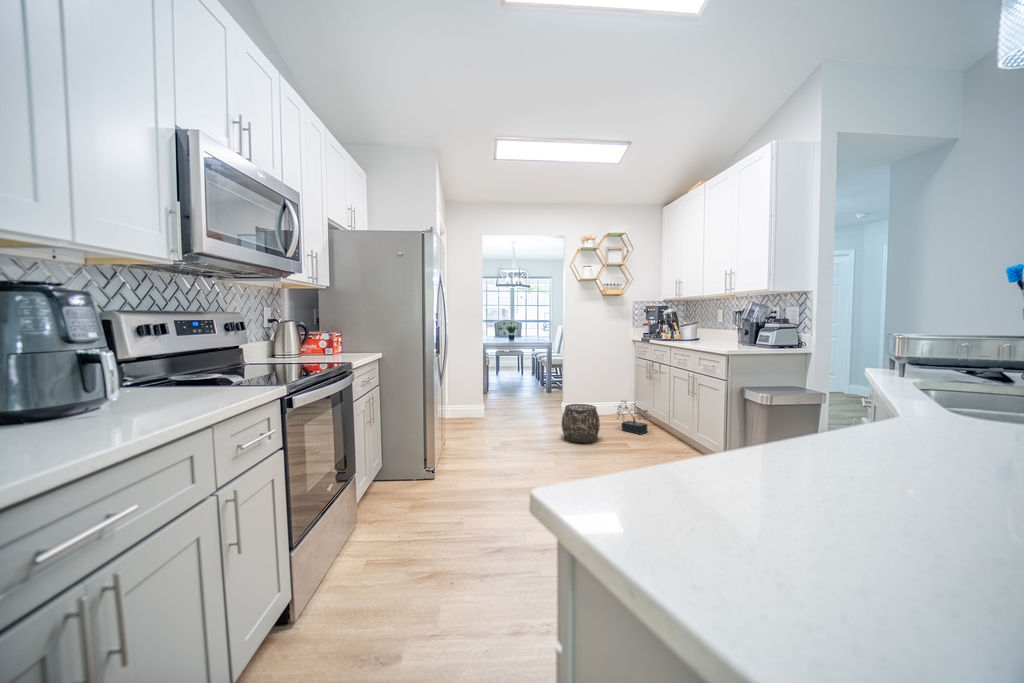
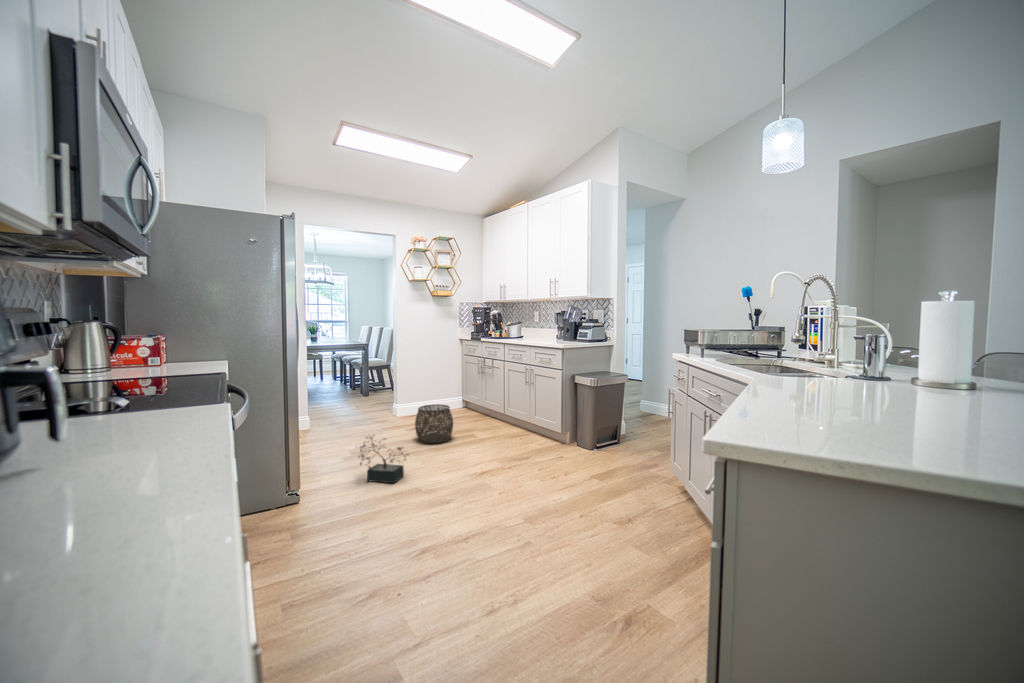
decorative plant: present [617,400,650,434] -> present [358,436,408,483]

